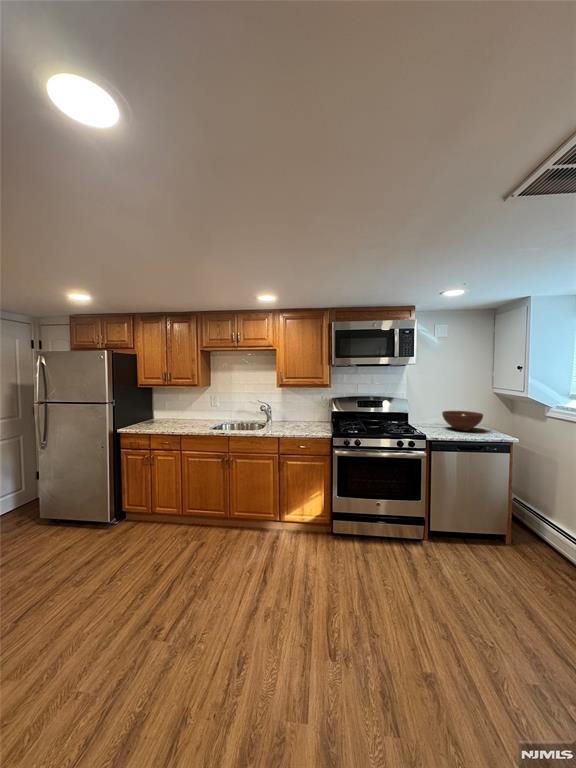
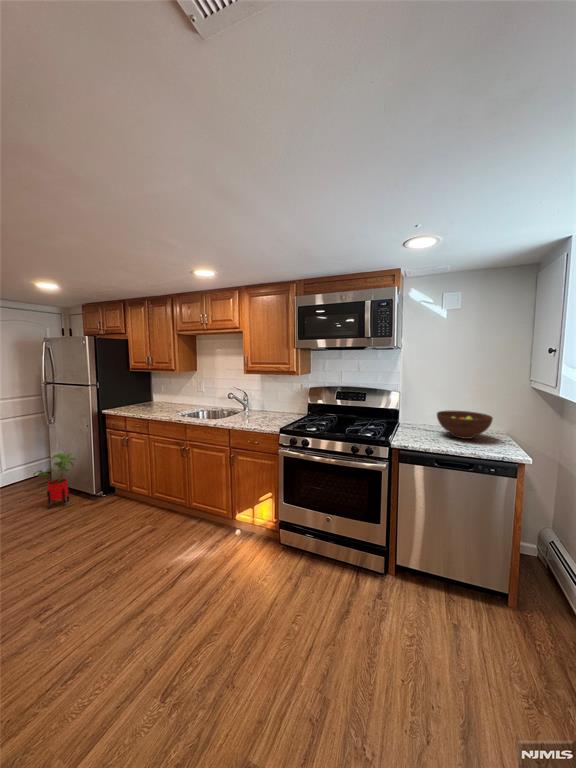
house plant: none [45,479,92,545] -> present [33,454,76,509]

